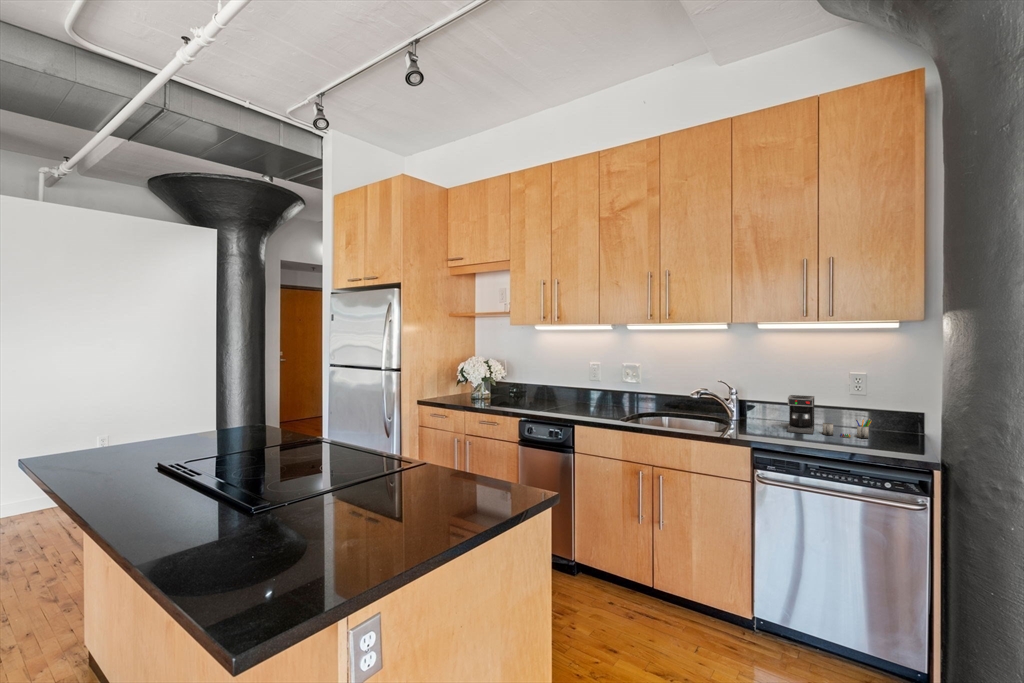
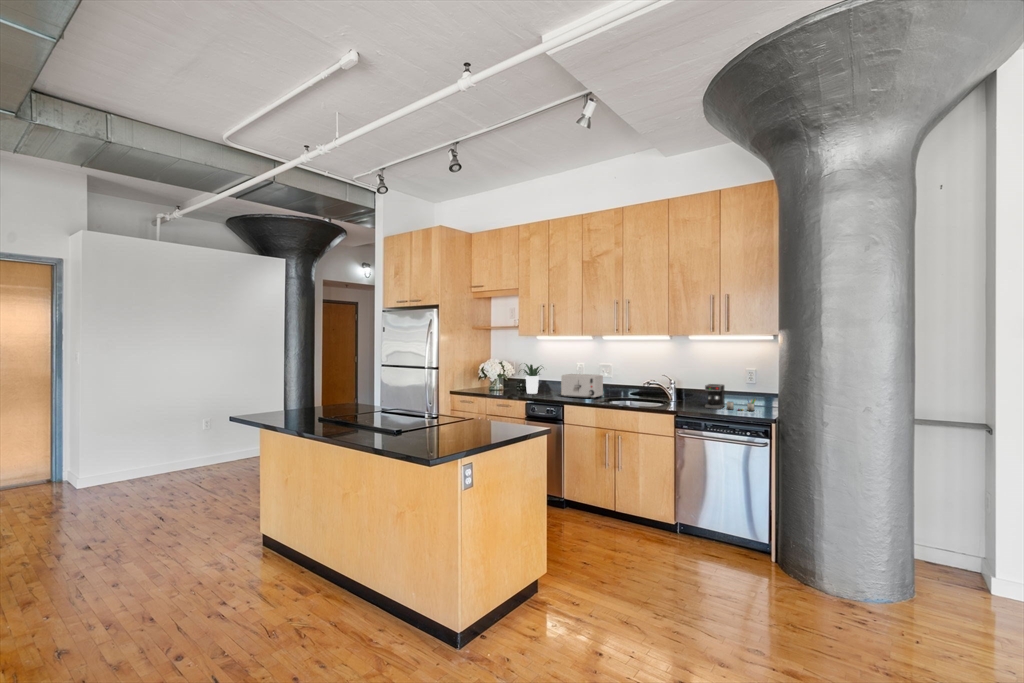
potted plant: none [509,363,553,405] -> present [519,363,542,394]
toaster: none [570,378,628,414] -> present [561,374,603,399]

